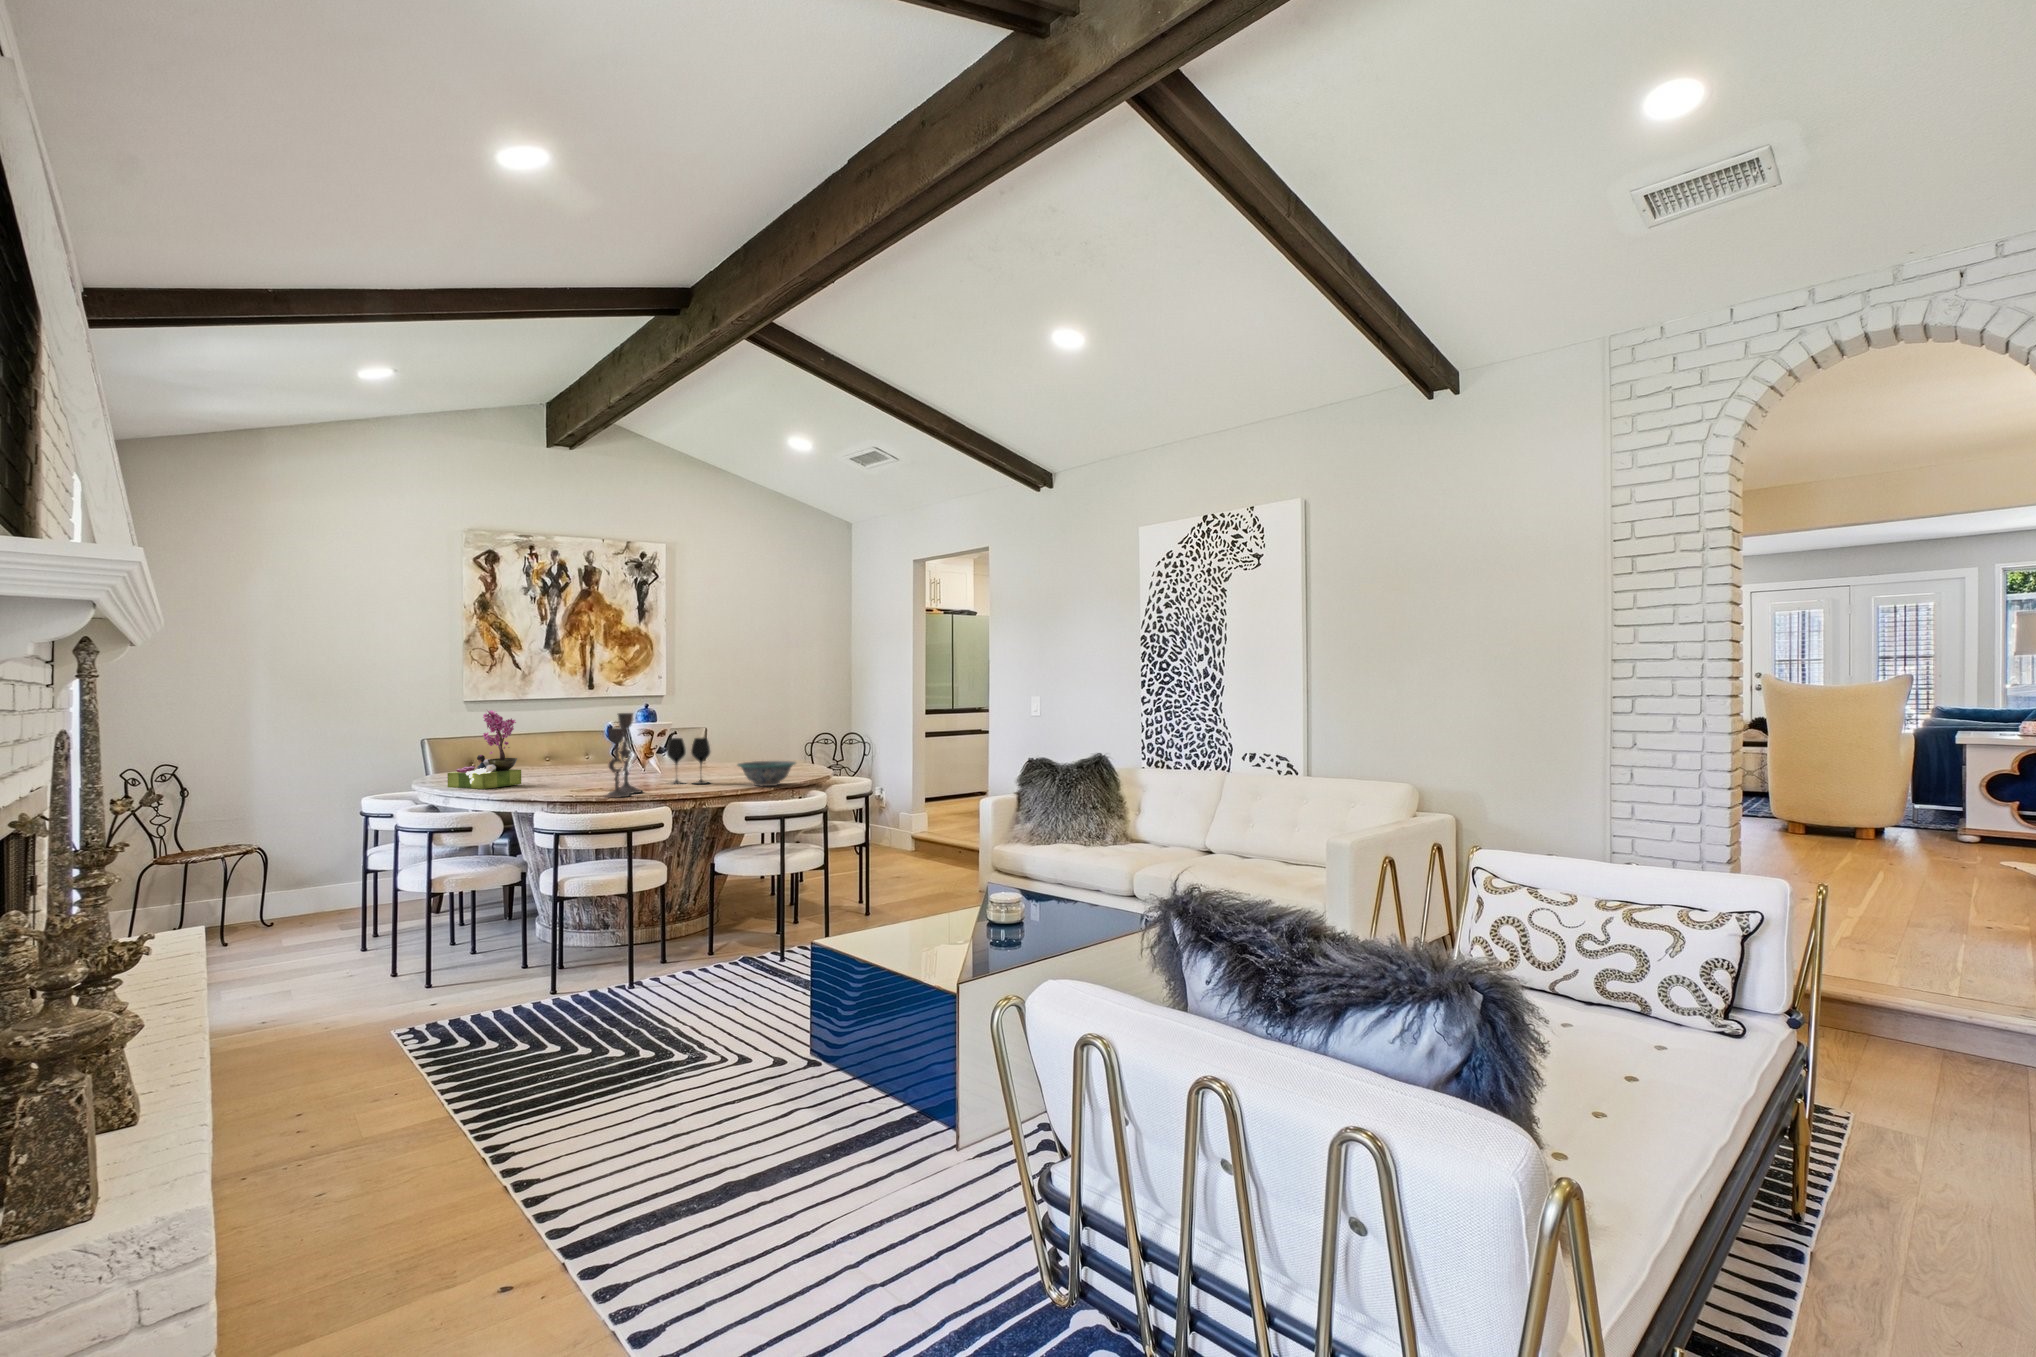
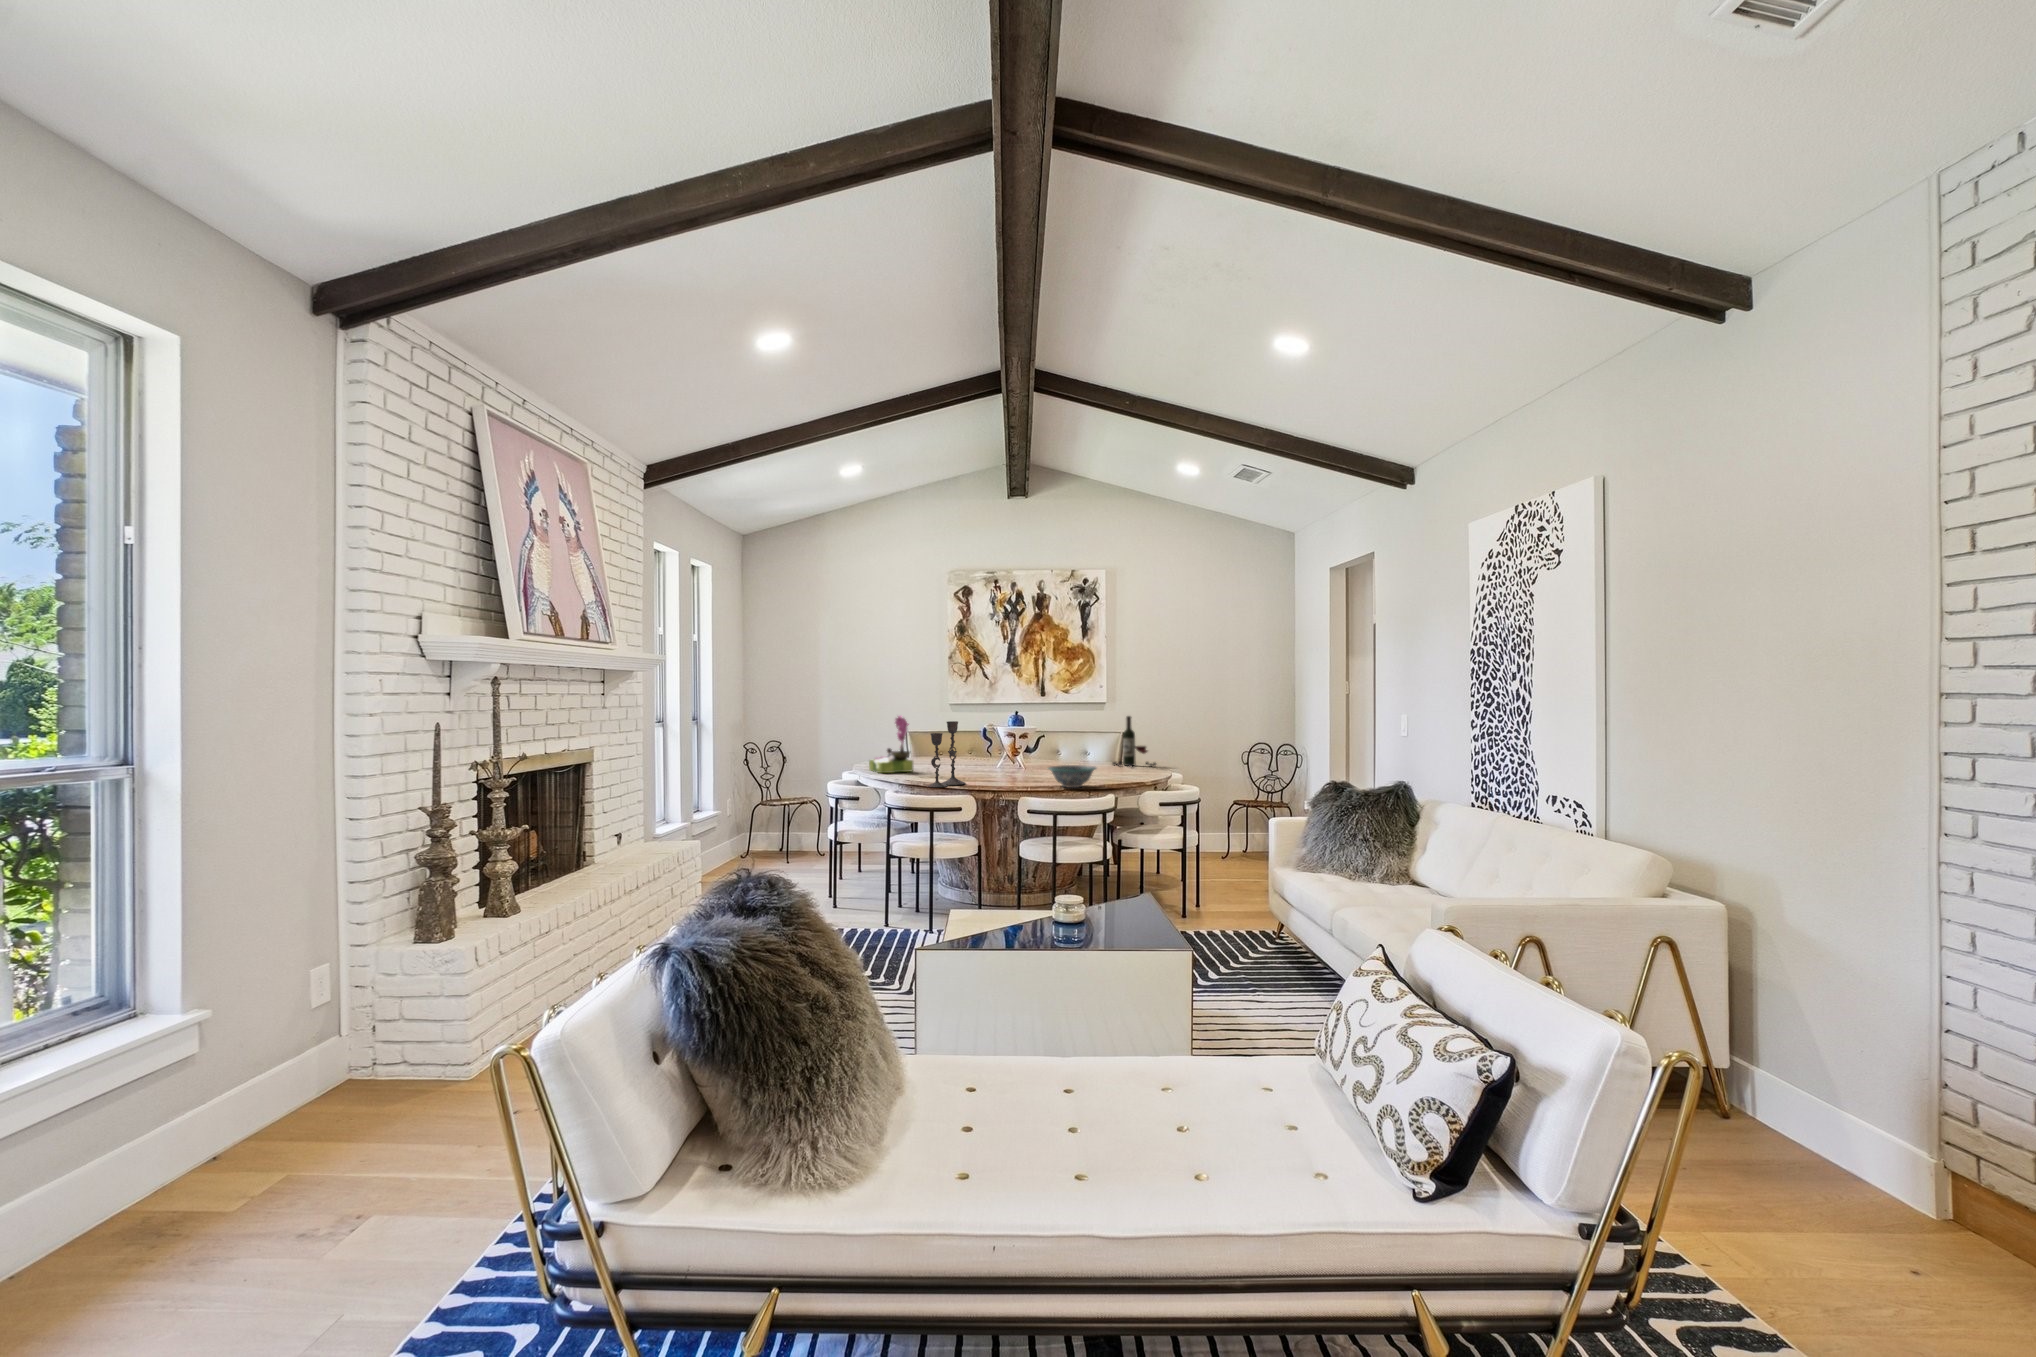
wine bottle: none [719,708,771,765] -> present [1112,716,1156,767]
wine glass: present [667,738,710,784] -> none [1008,742,1039,781]

